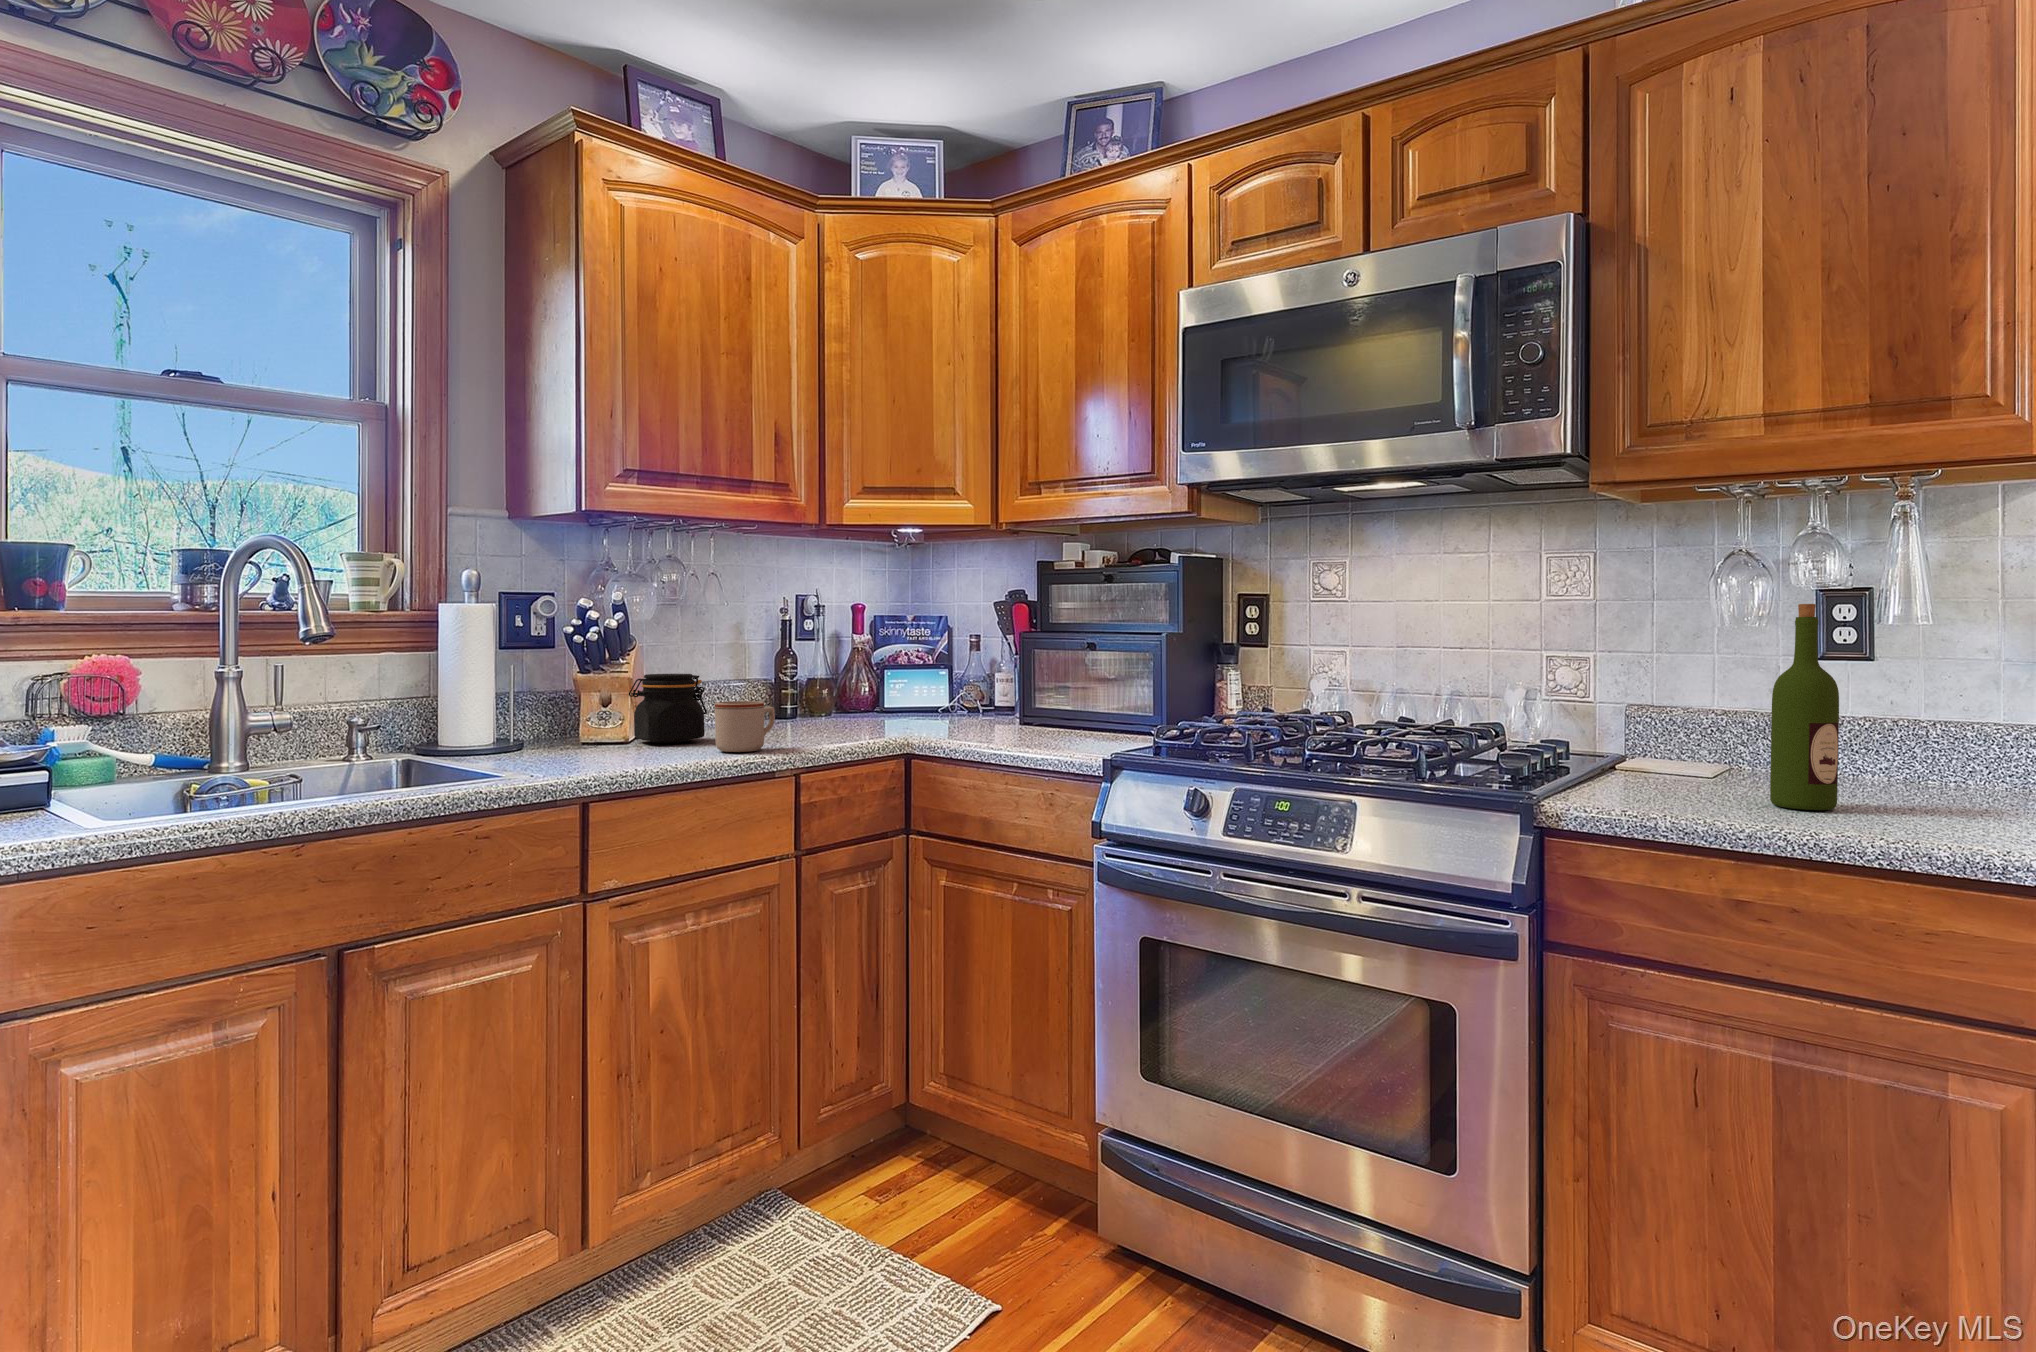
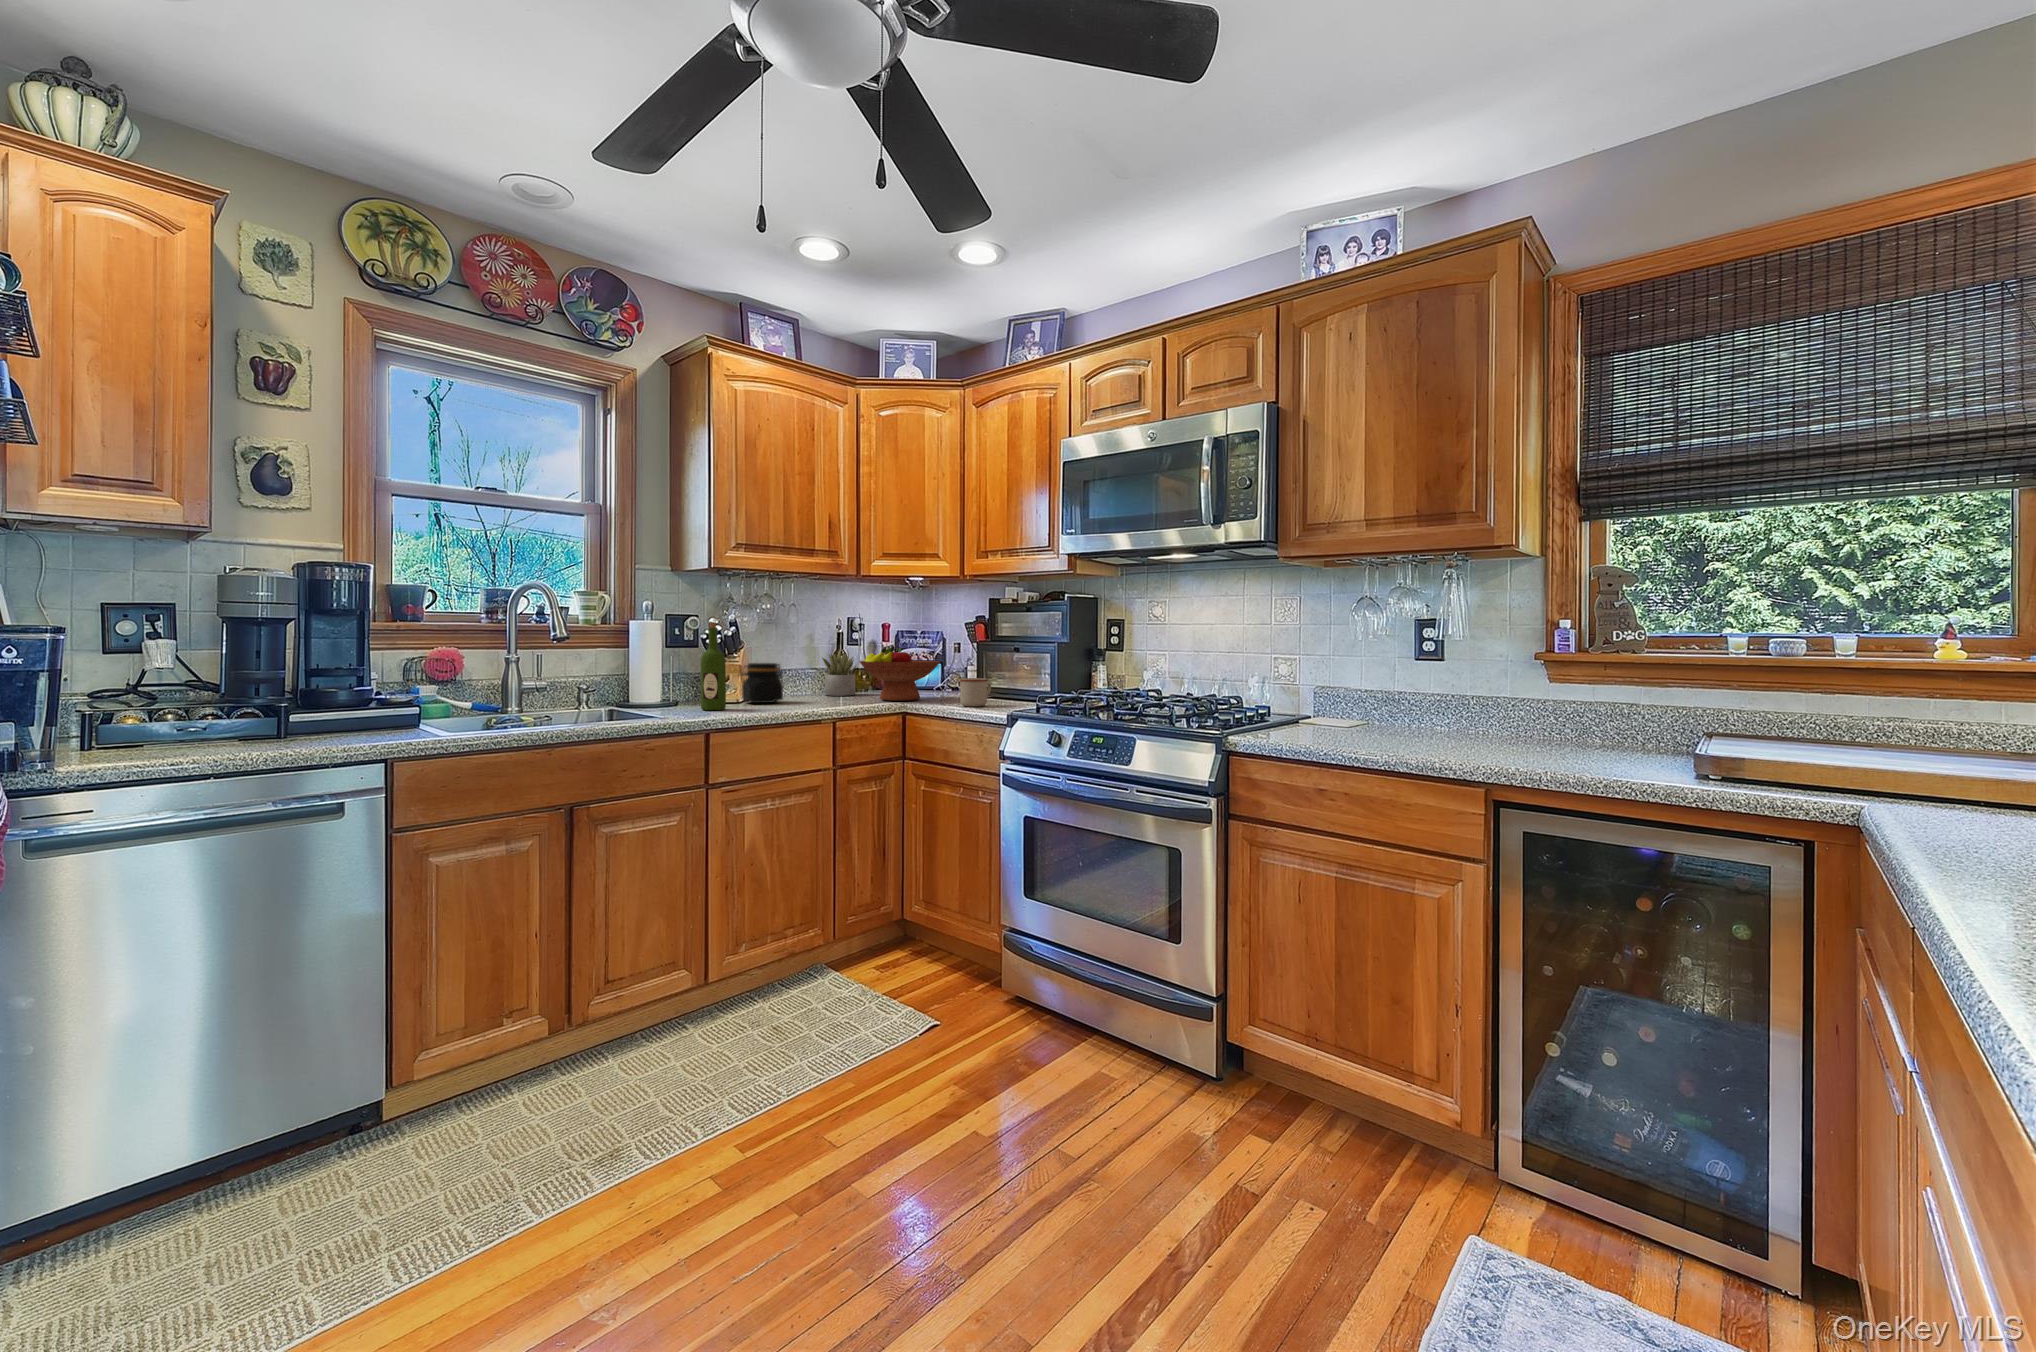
wine bottle: present [1770,604,1839,810] -> present [701,622,726,710]
fruit bowl: none [831,644,966,735] -> present [859,646,940,701]
succulent plant: none [762,647,822,726] -> present [822,649,856,696]
mug: present [715,701,775,752] -> present [960,678,991,706]

